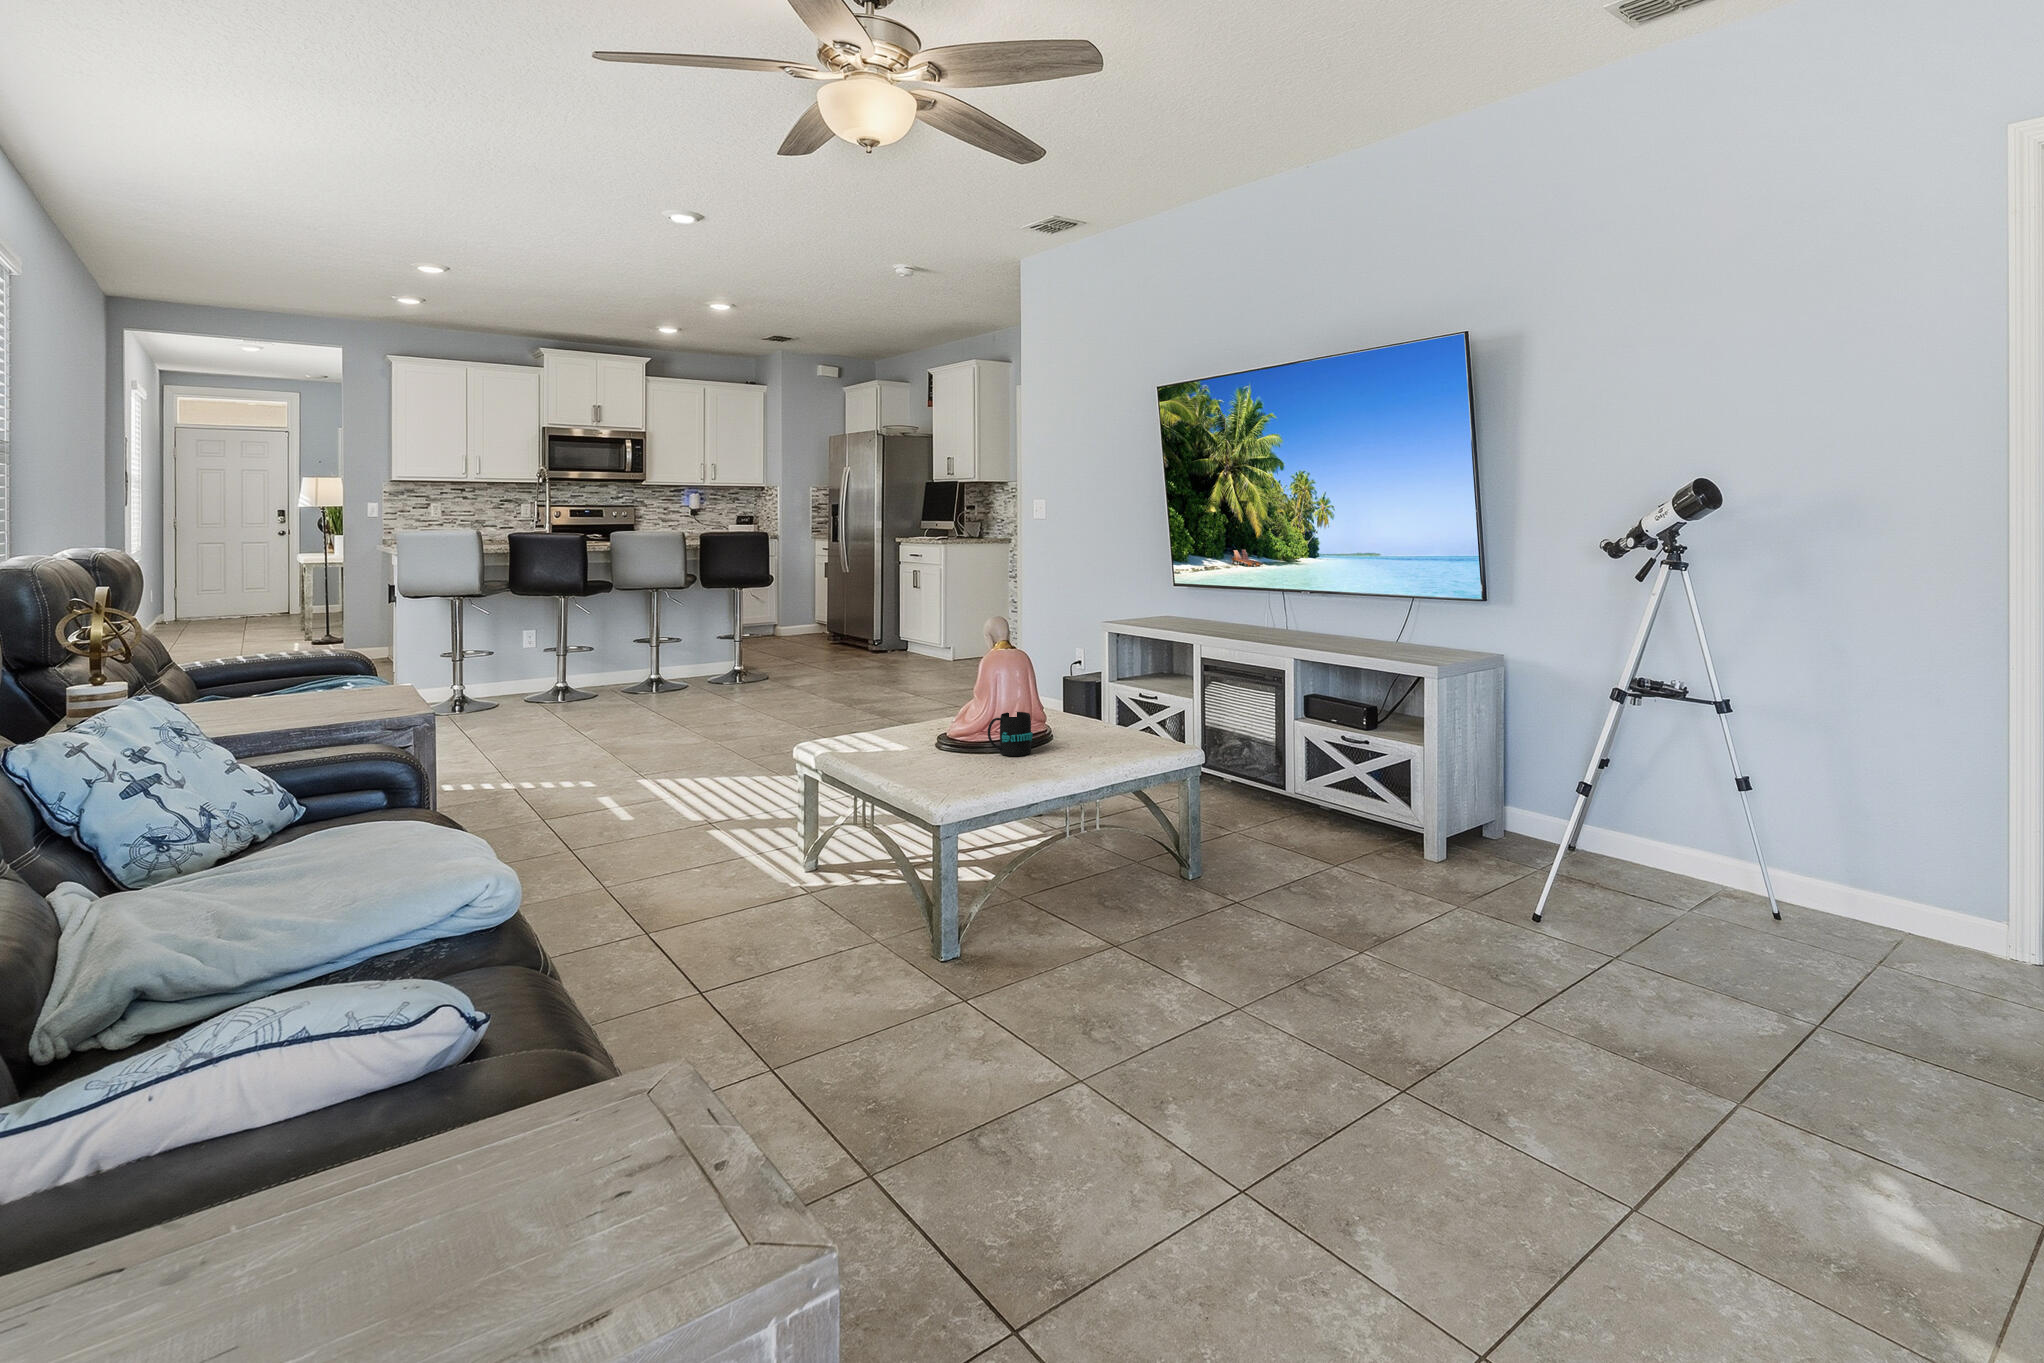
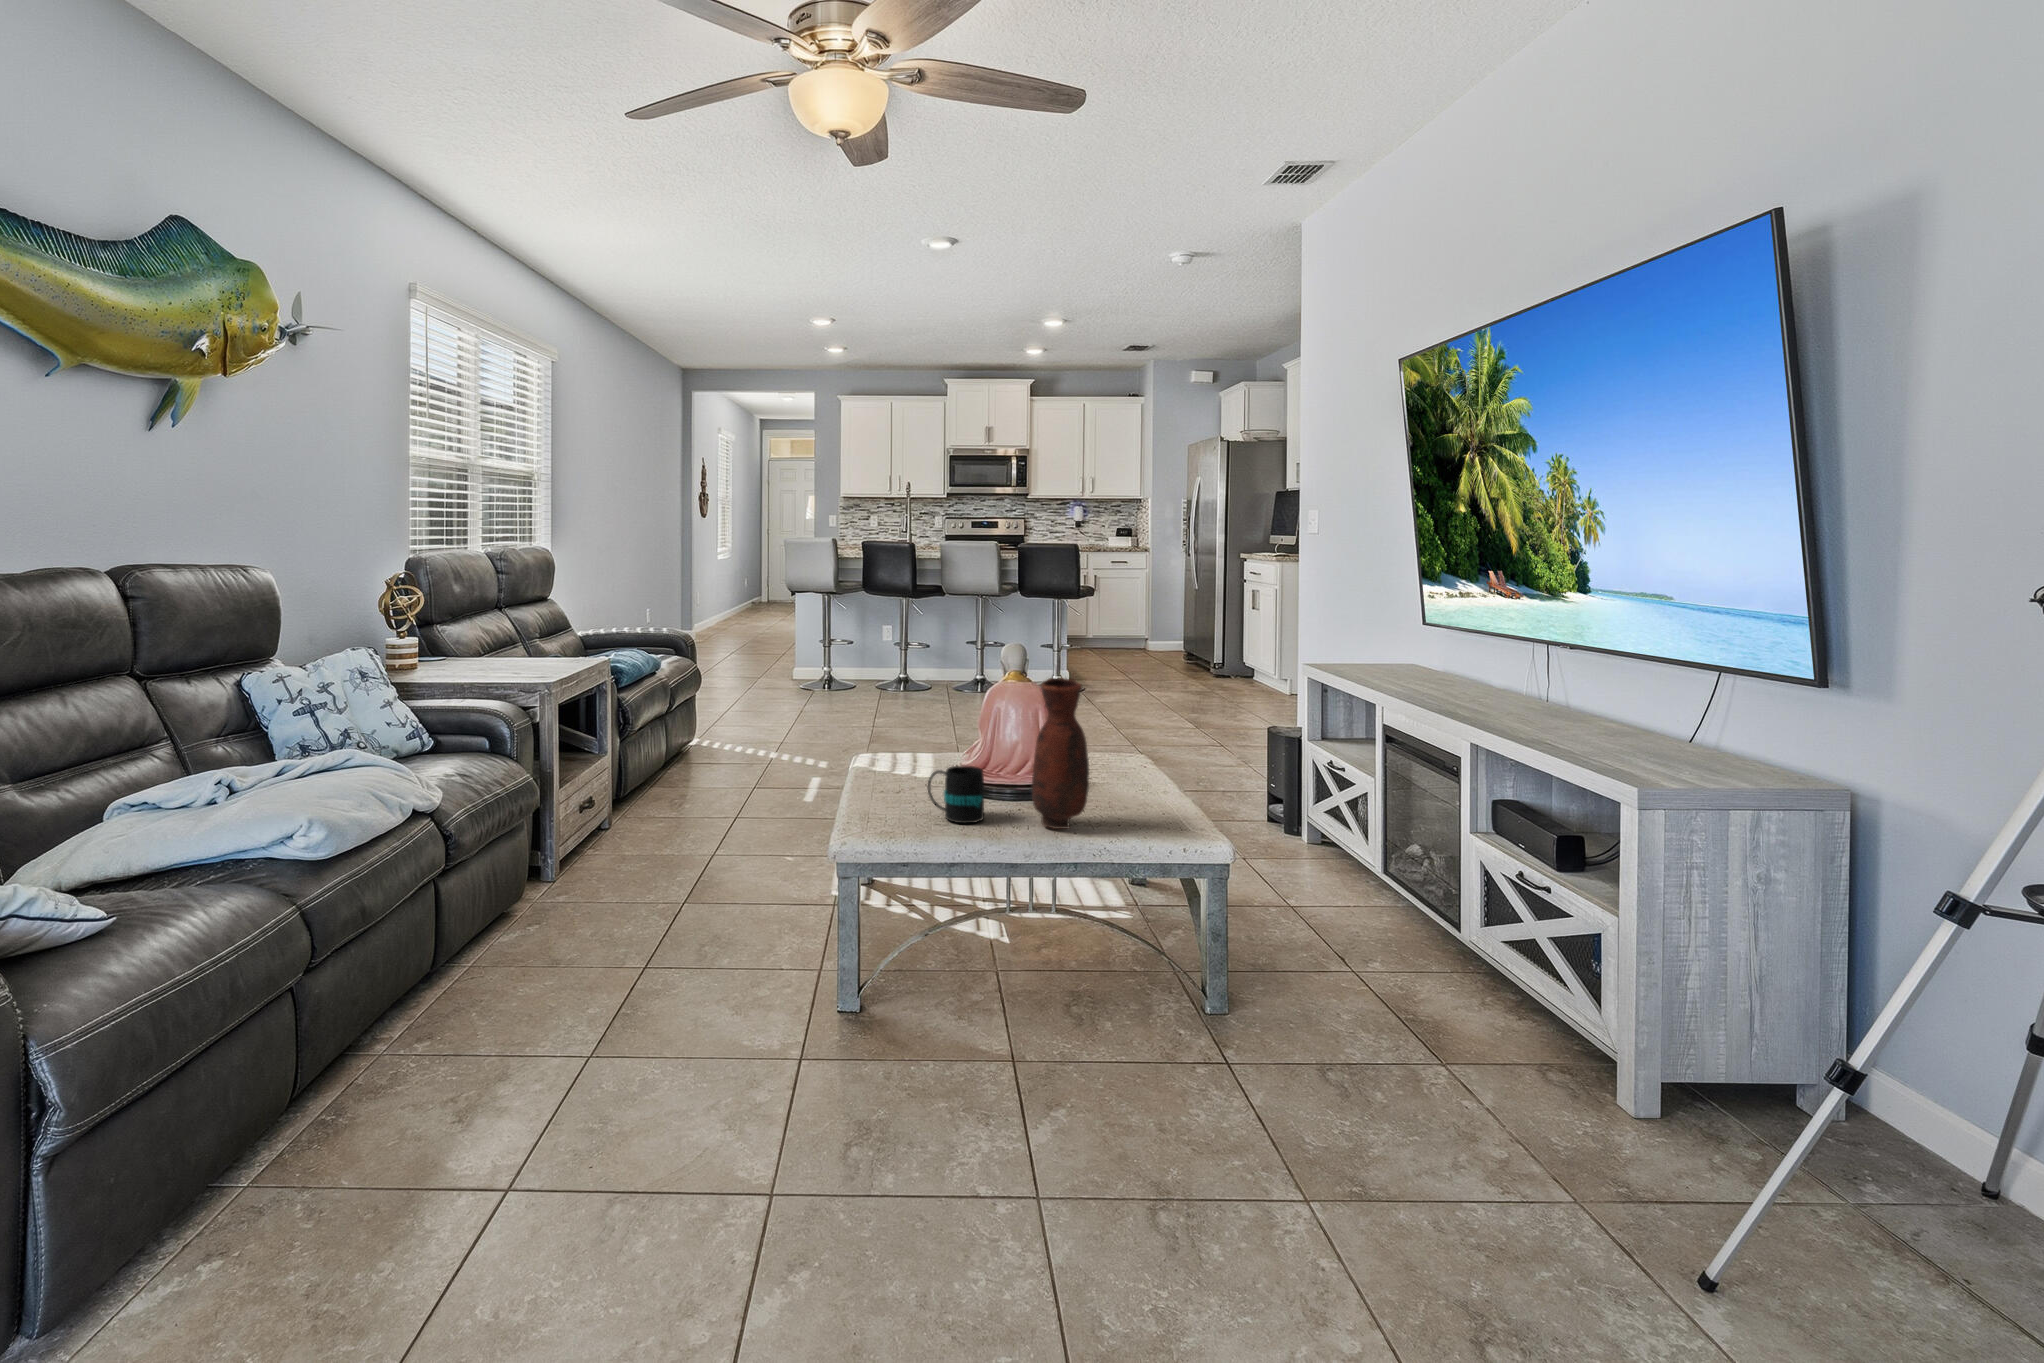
vase: none [1064,635,1108,747] -> present [1032,678,1089,829]

